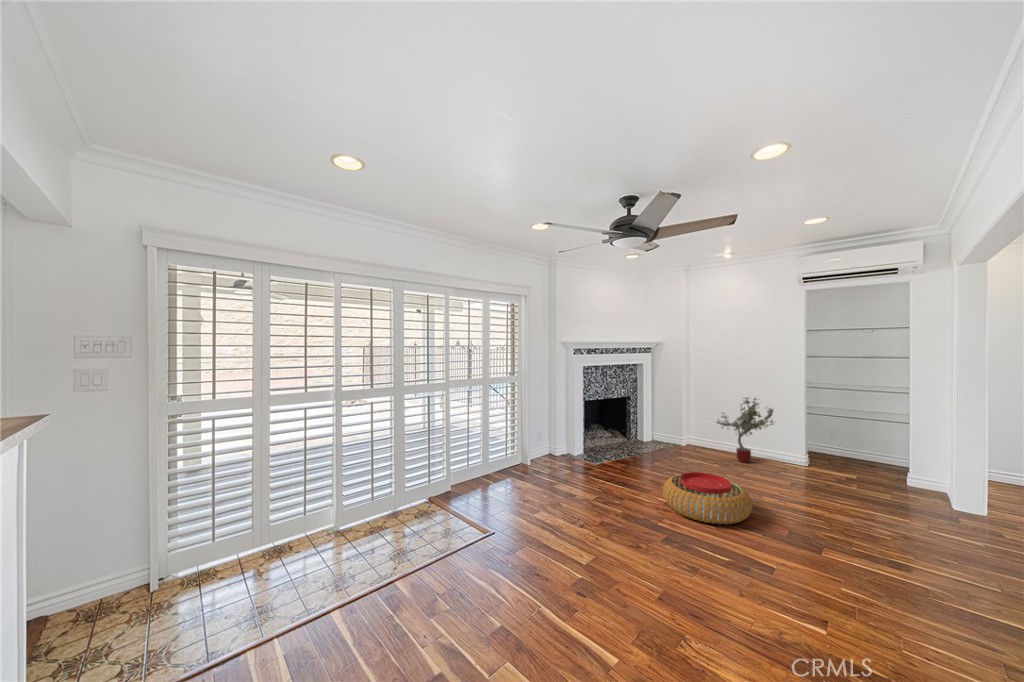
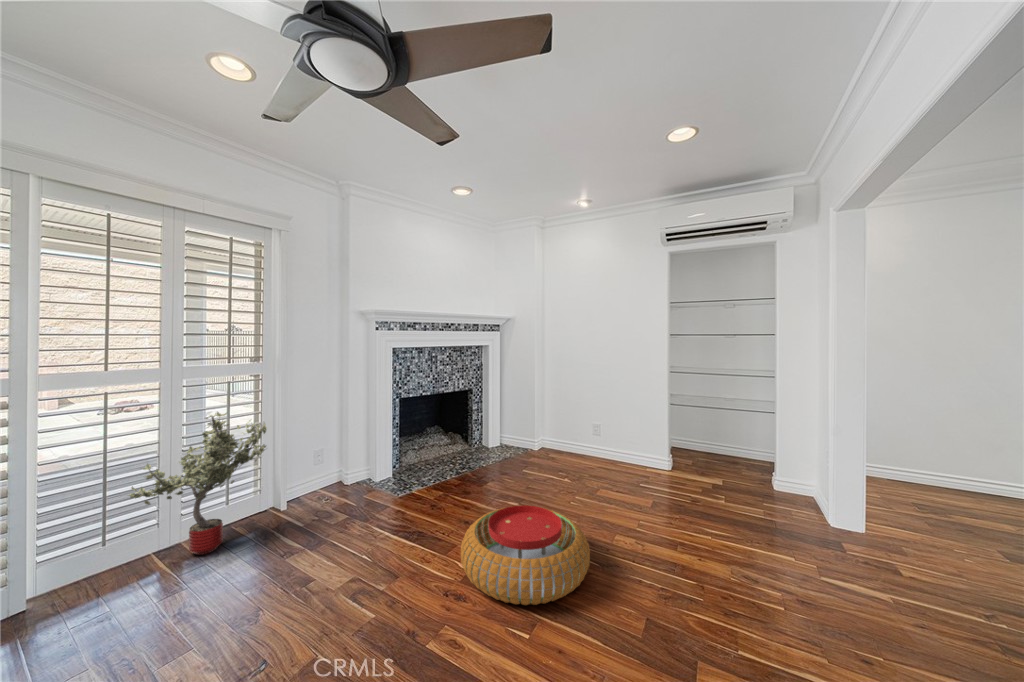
potted tree: present [716,398,773,463] -> present [128,412,267,555]

